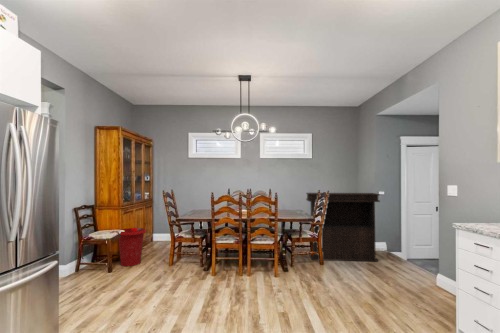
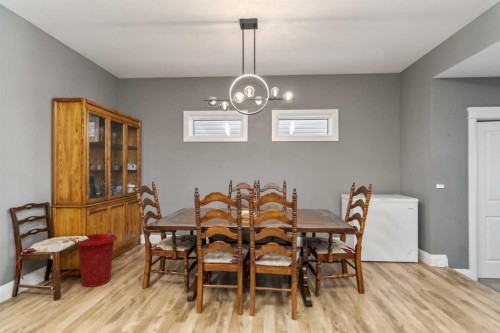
console table: present [306,193,380,261] -> none [336,187,446,287]

